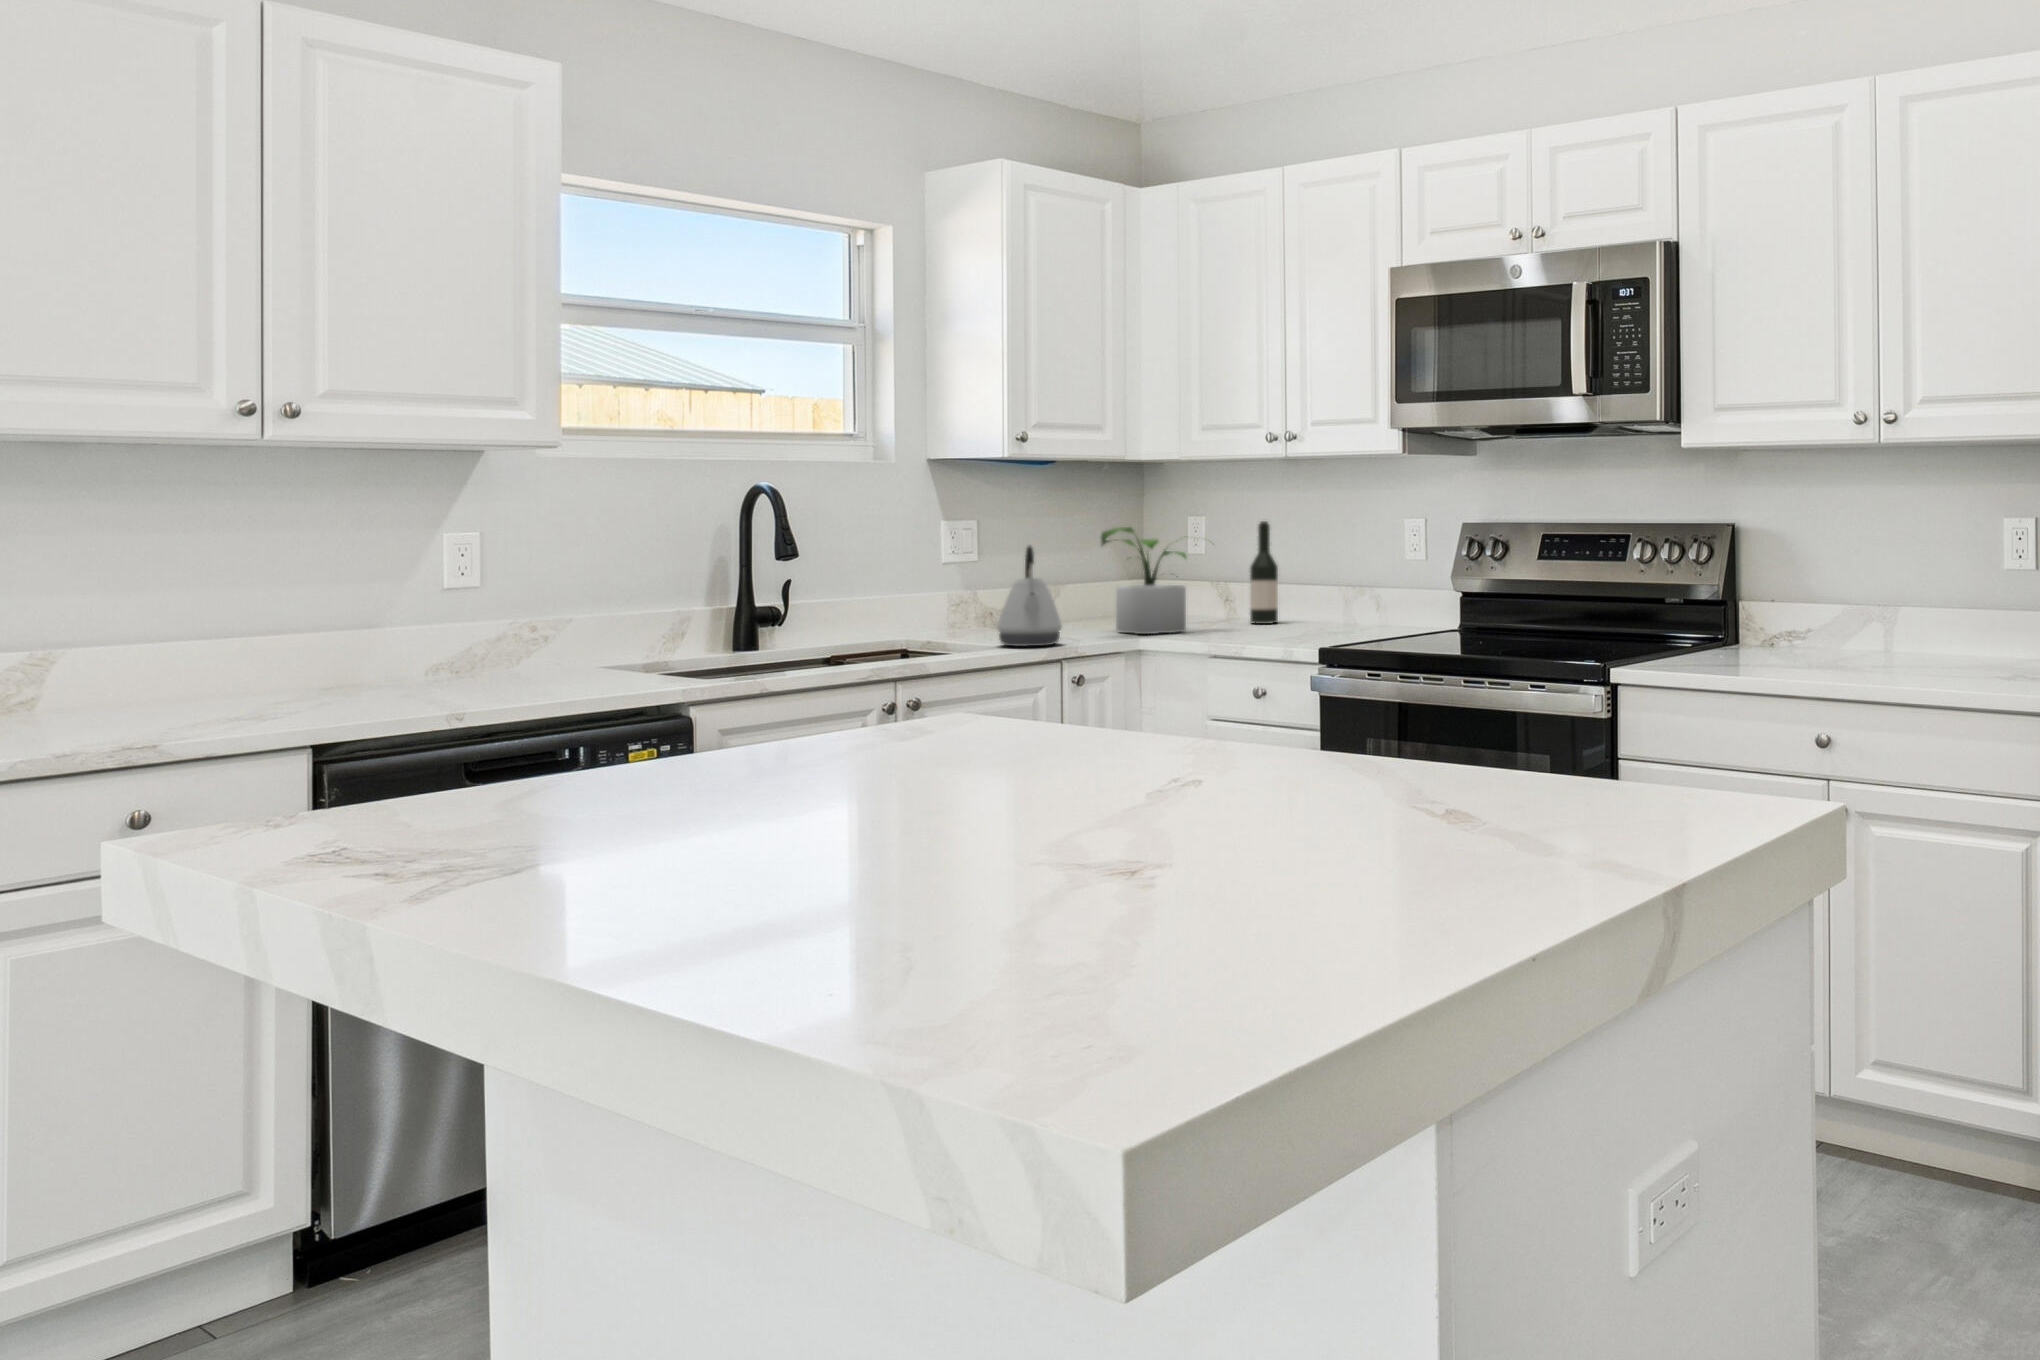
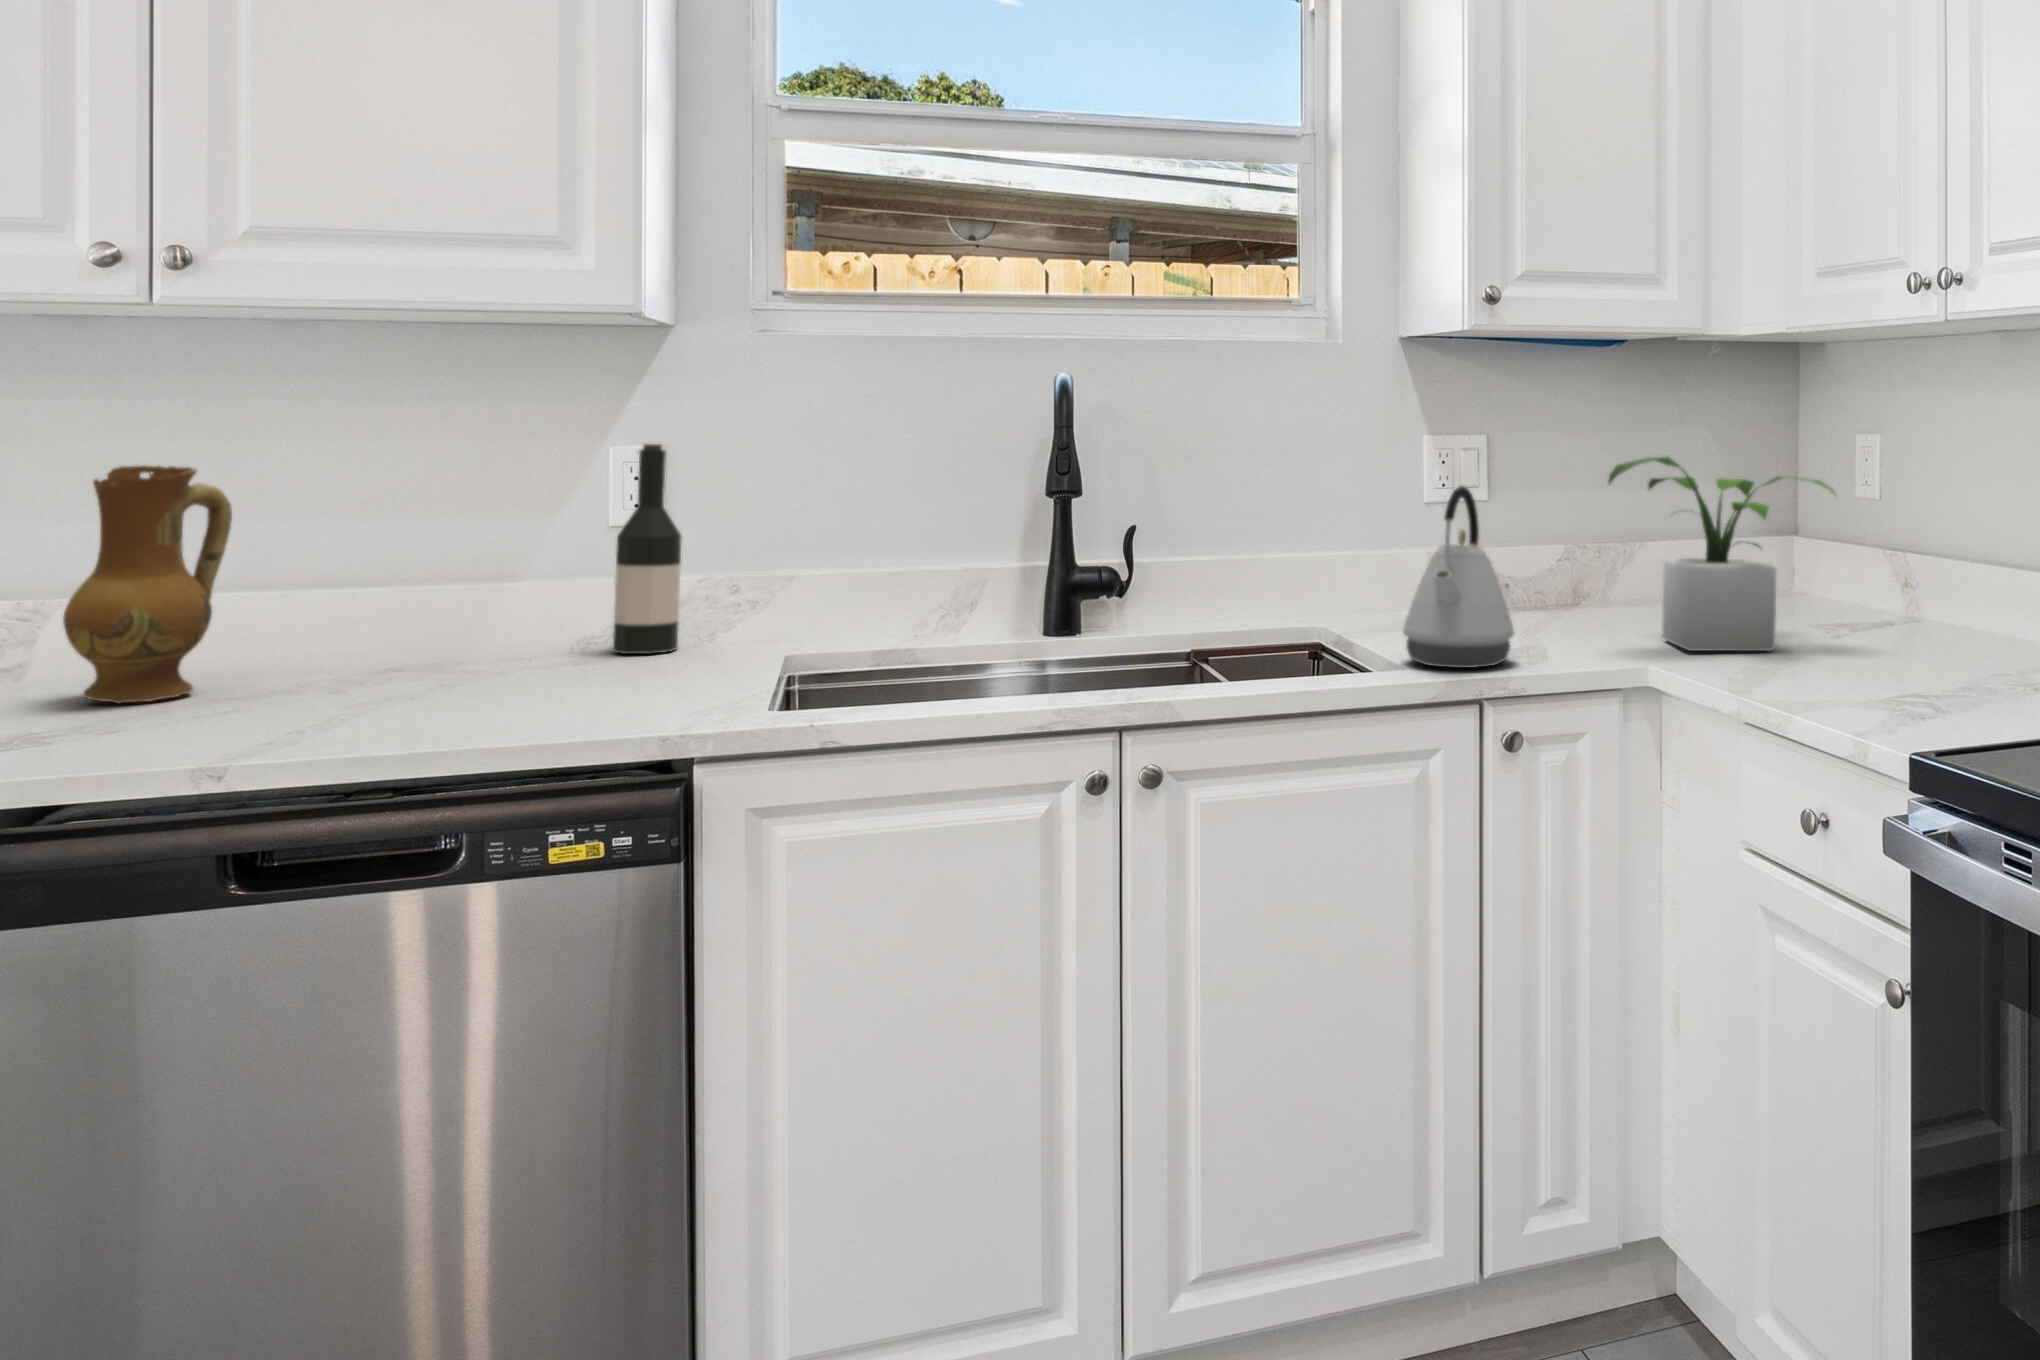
wine bottle: present [1250,521,1278,624] -> present [613,444,681,654]
ceramic jug: none [150,550,251,710] -> present [63,465,232,703]

